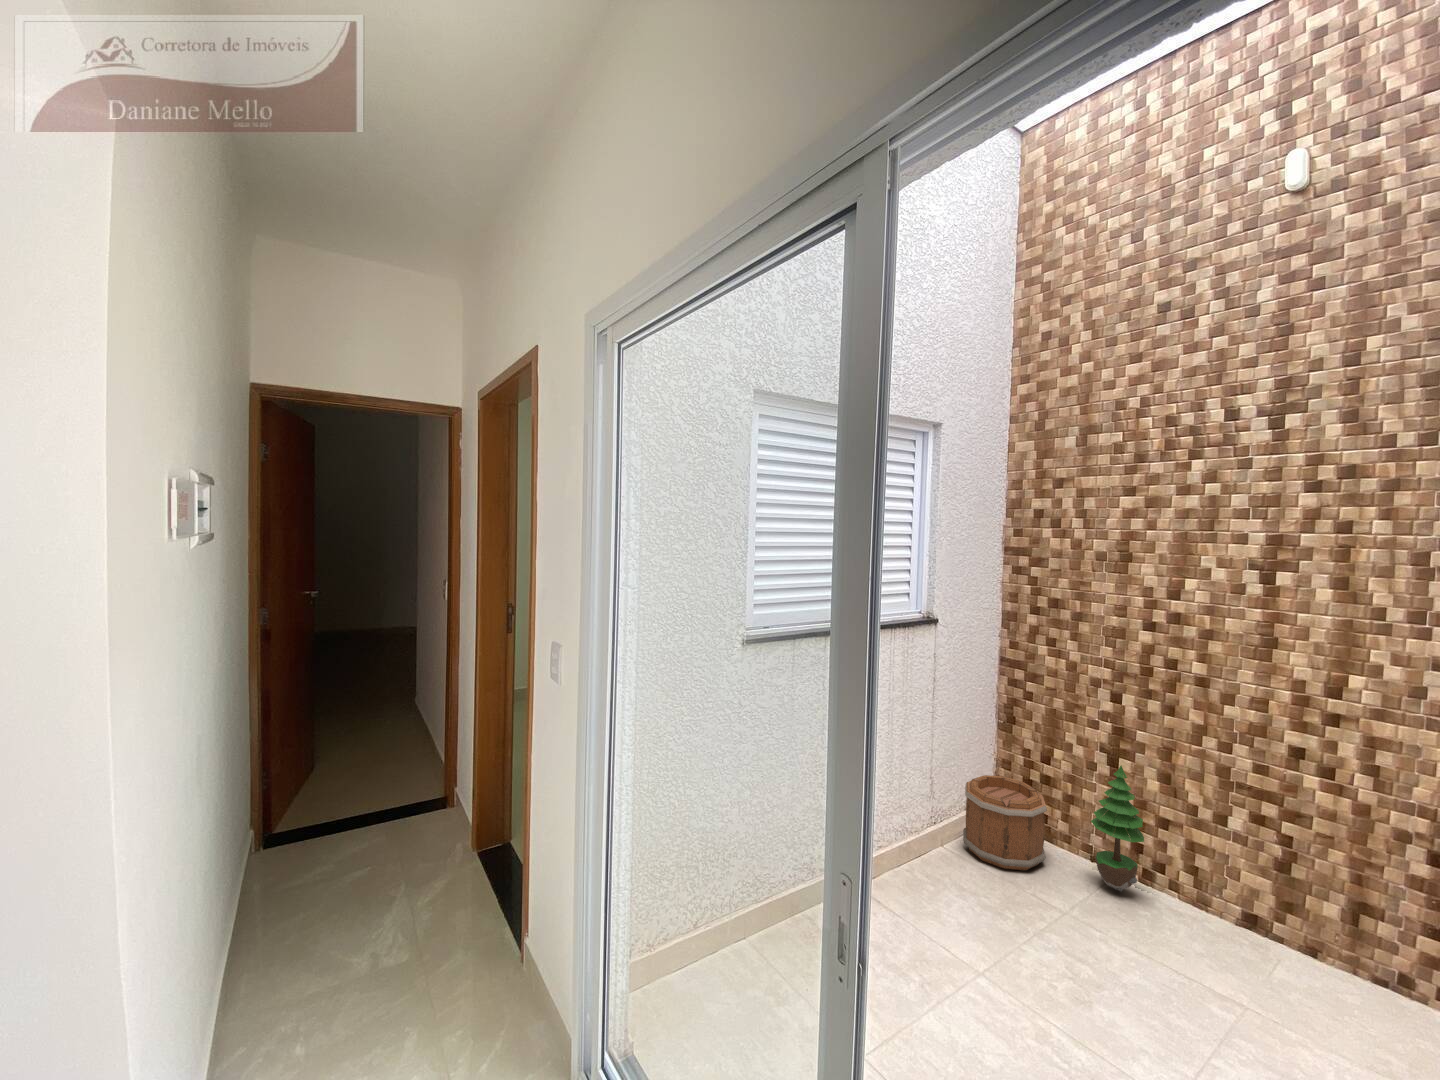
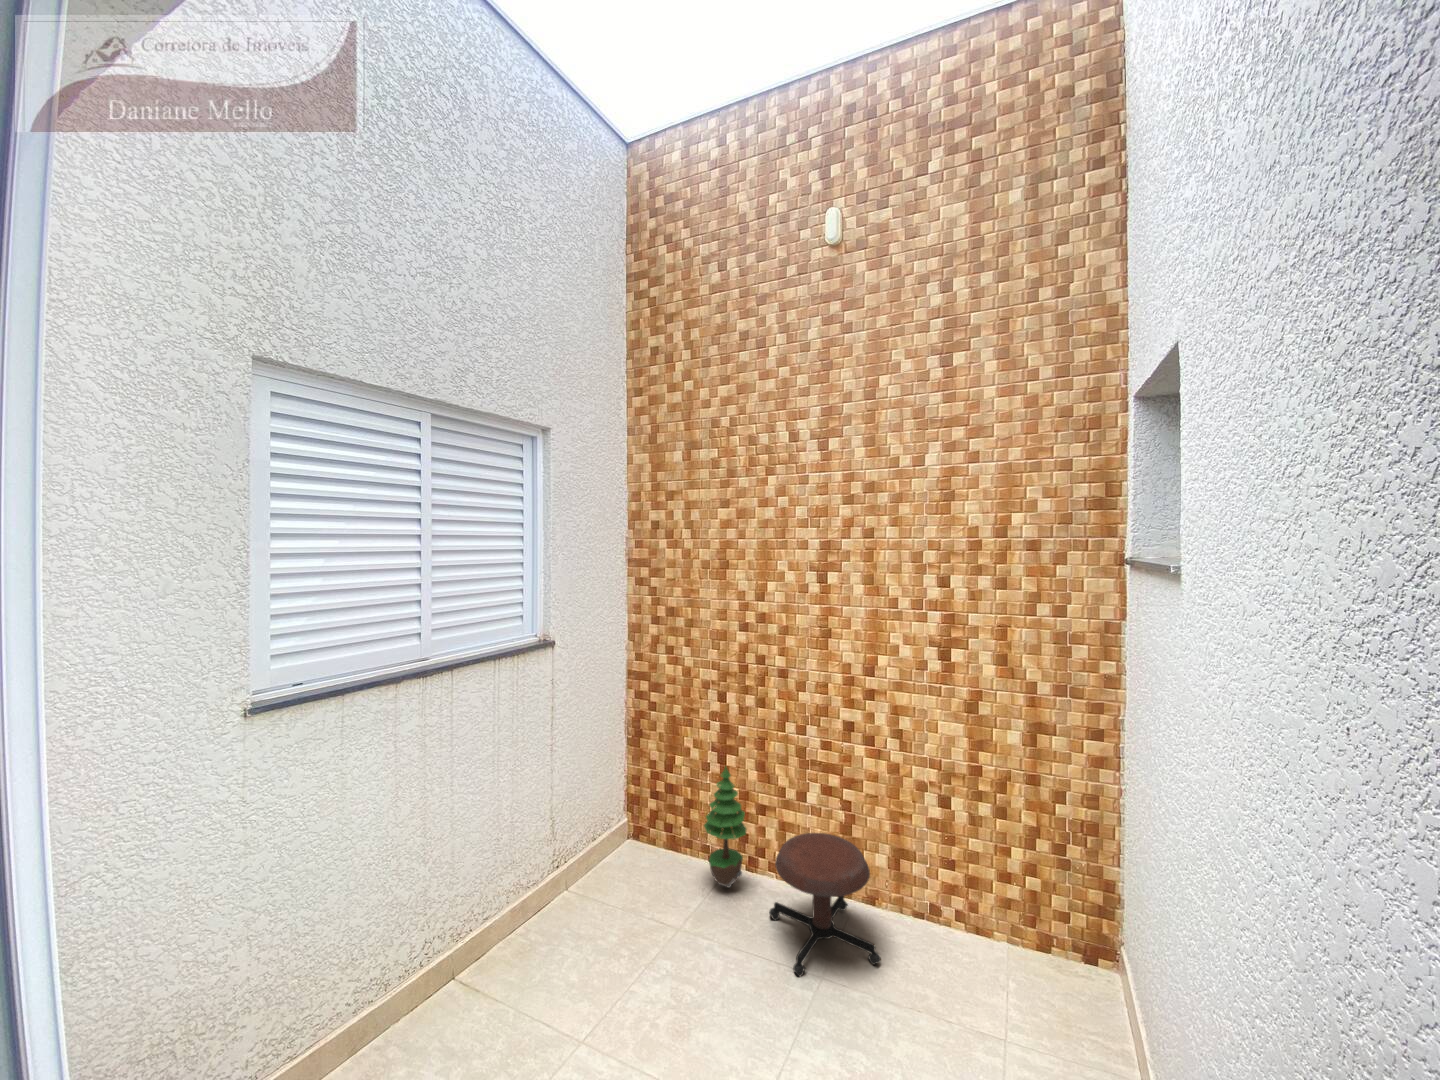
bucket: present [963,775,1047,870] -> none [588,796,667,900]
stool: none [1174,855,1339,1018] -> present [769,833,881,976]

